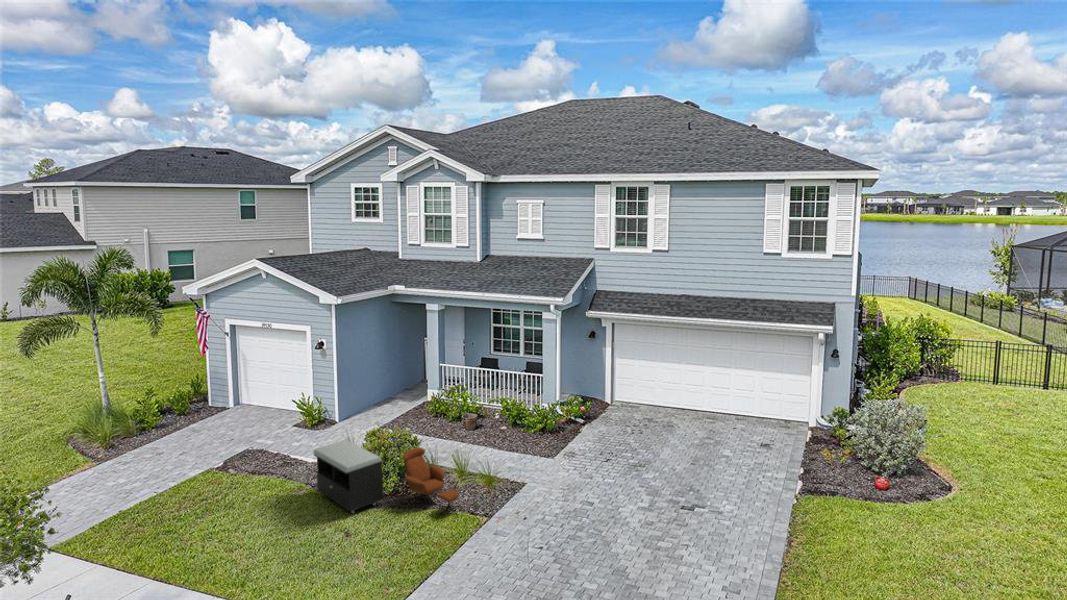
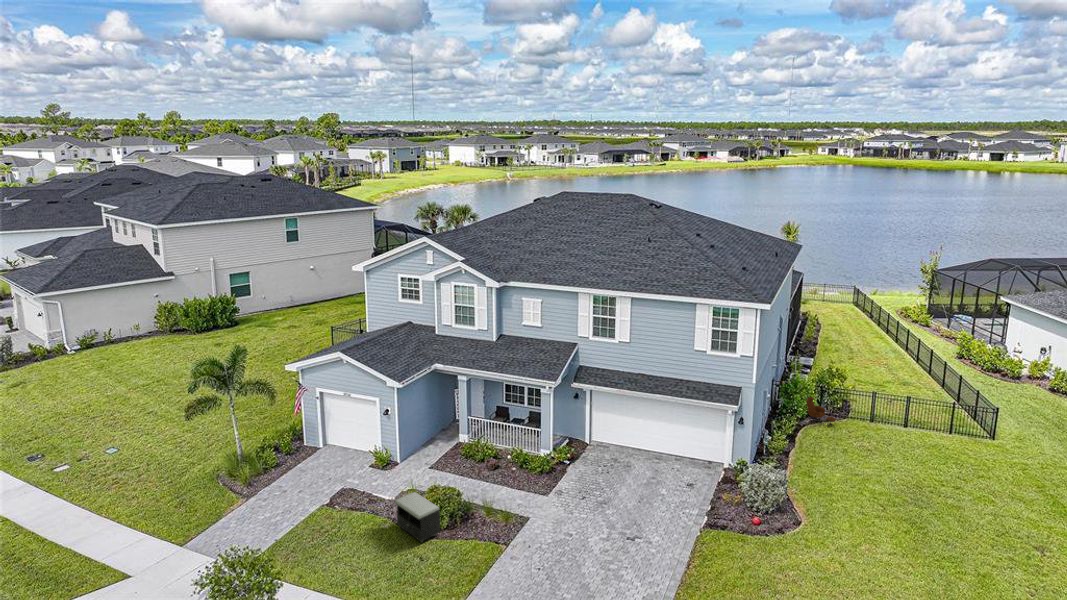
lounge chair: present [403,447,459,515] -> present [806,397,836,425]

